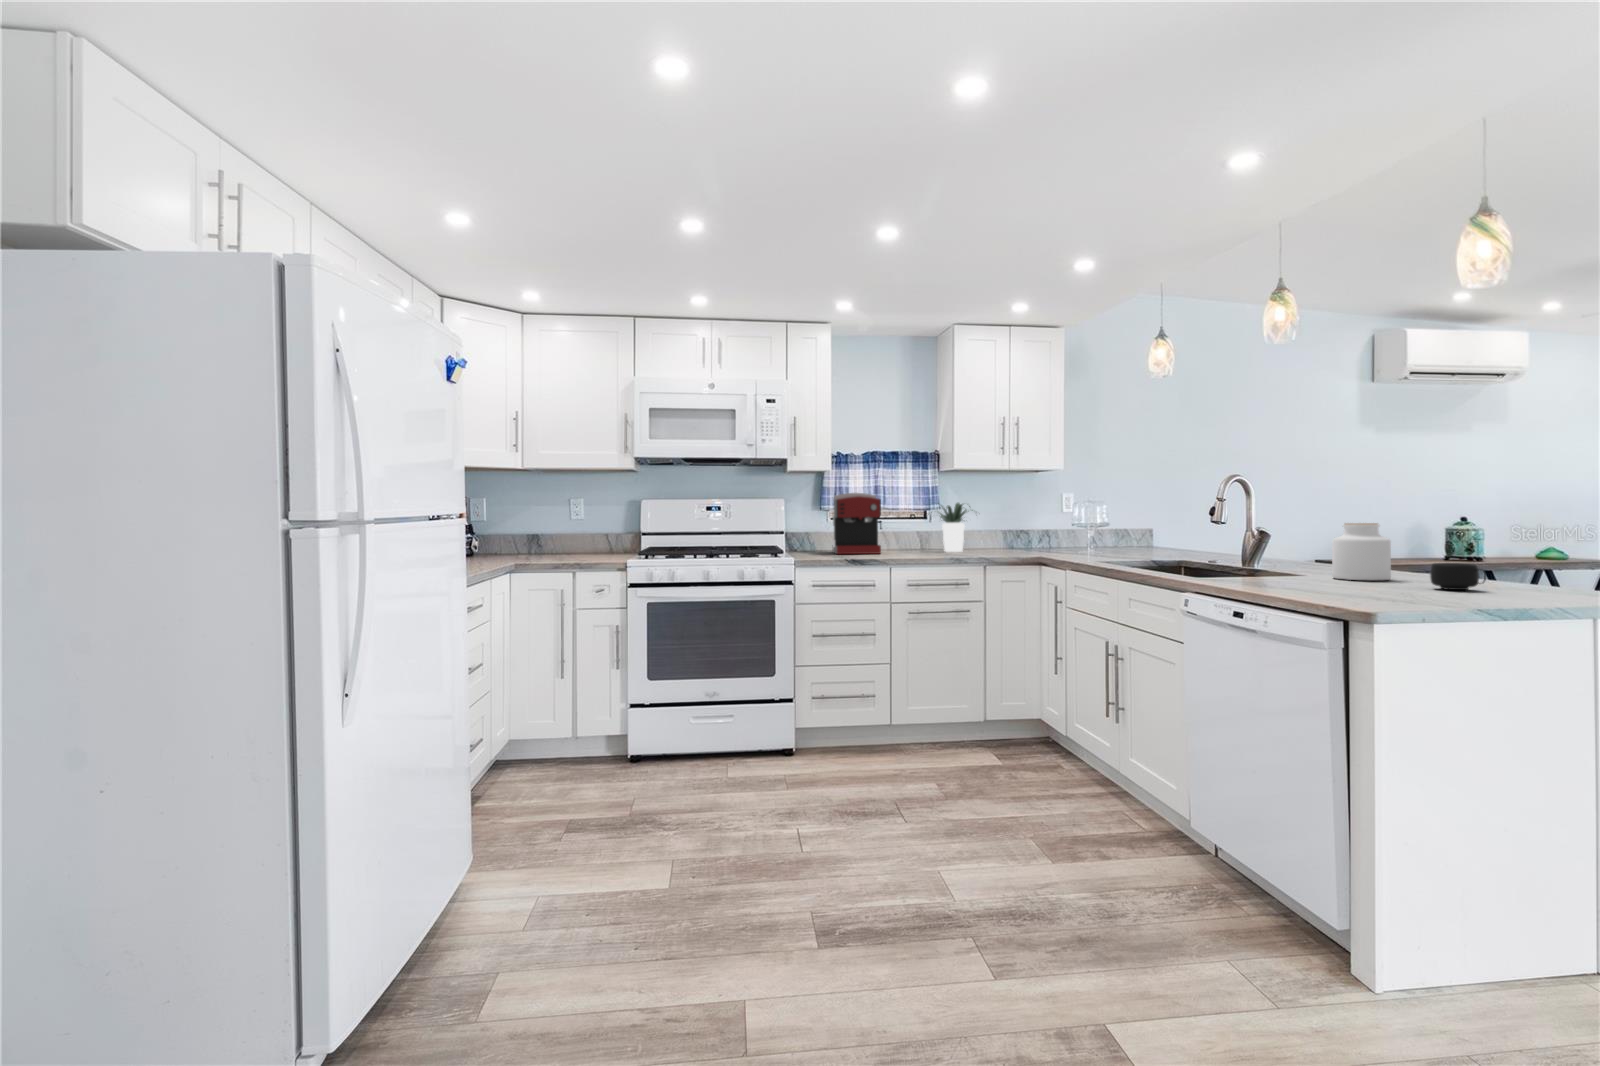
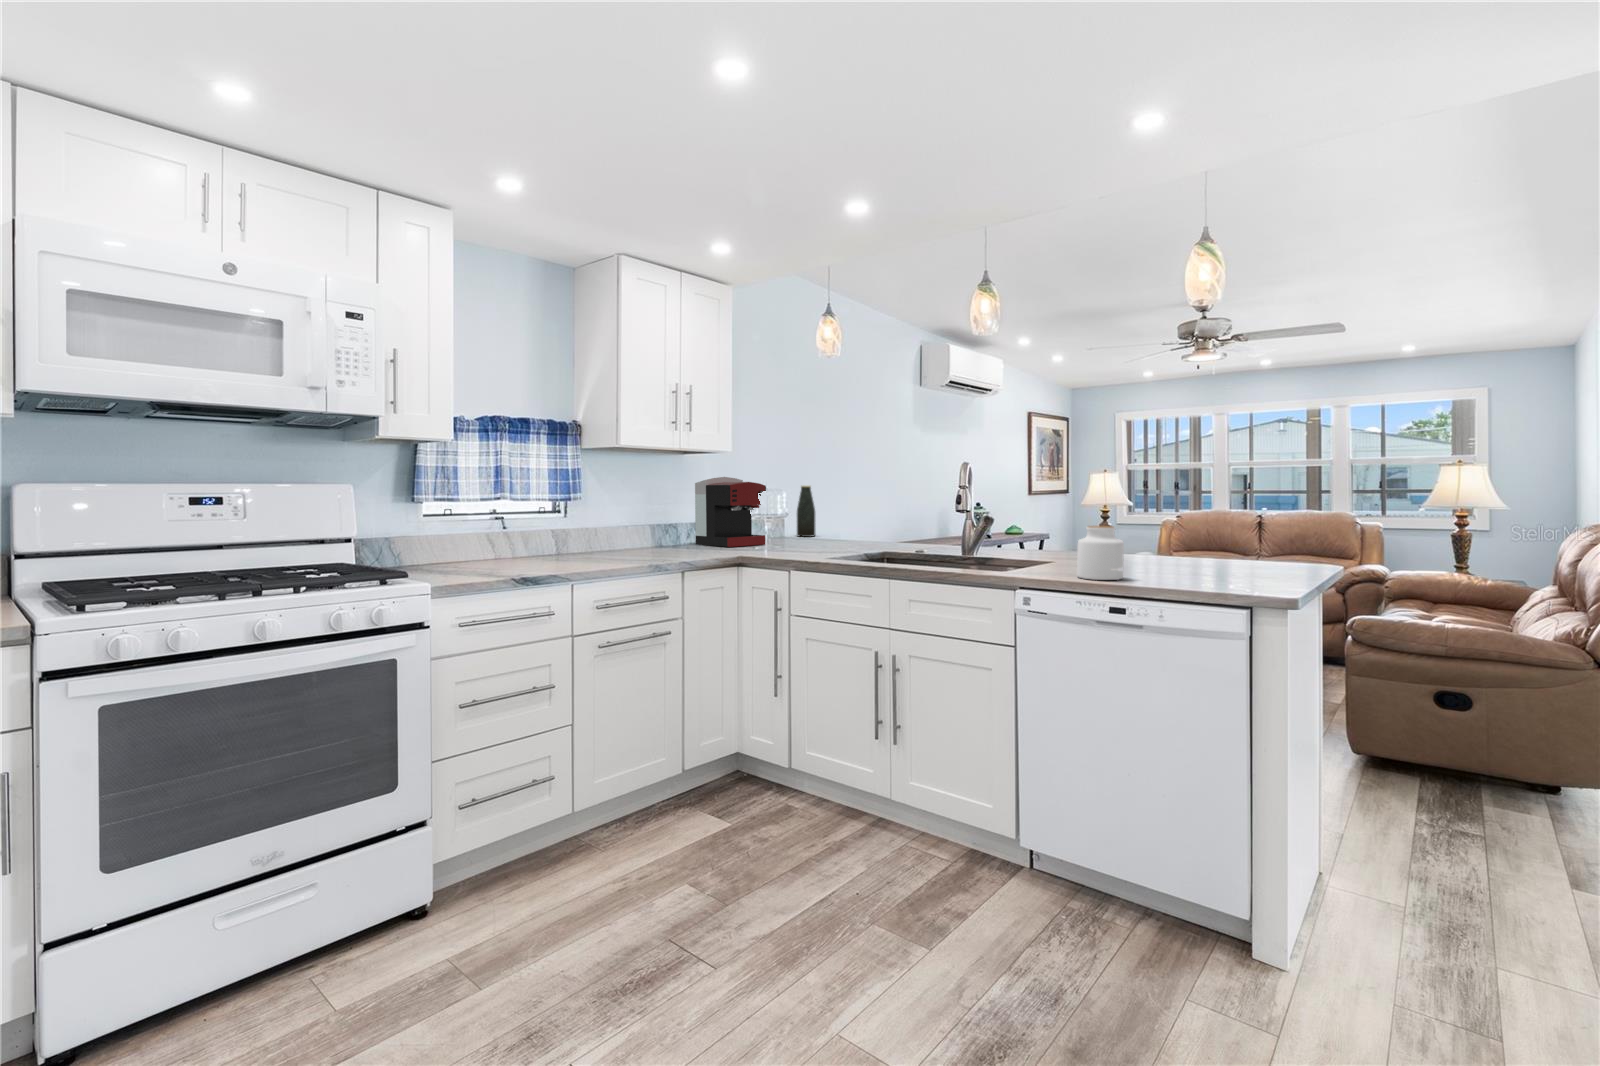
coffee maker: present [833,493,881,554] -> present [695,477,766,547]
bottle: none [1170,497,1191,546] -> present [797,486,815,537]
potted plant: present [940,503,973,552] -> none [565,491,646,557]
mug: present [1430,563,1486,590] -> none [1178,564,1221,588]

